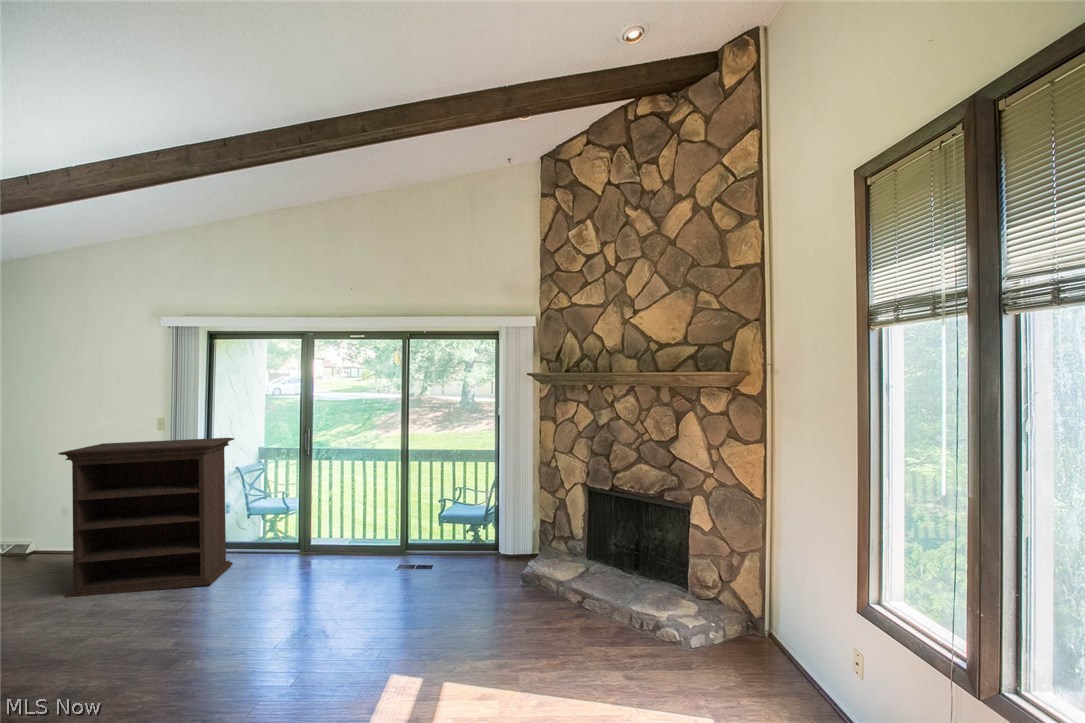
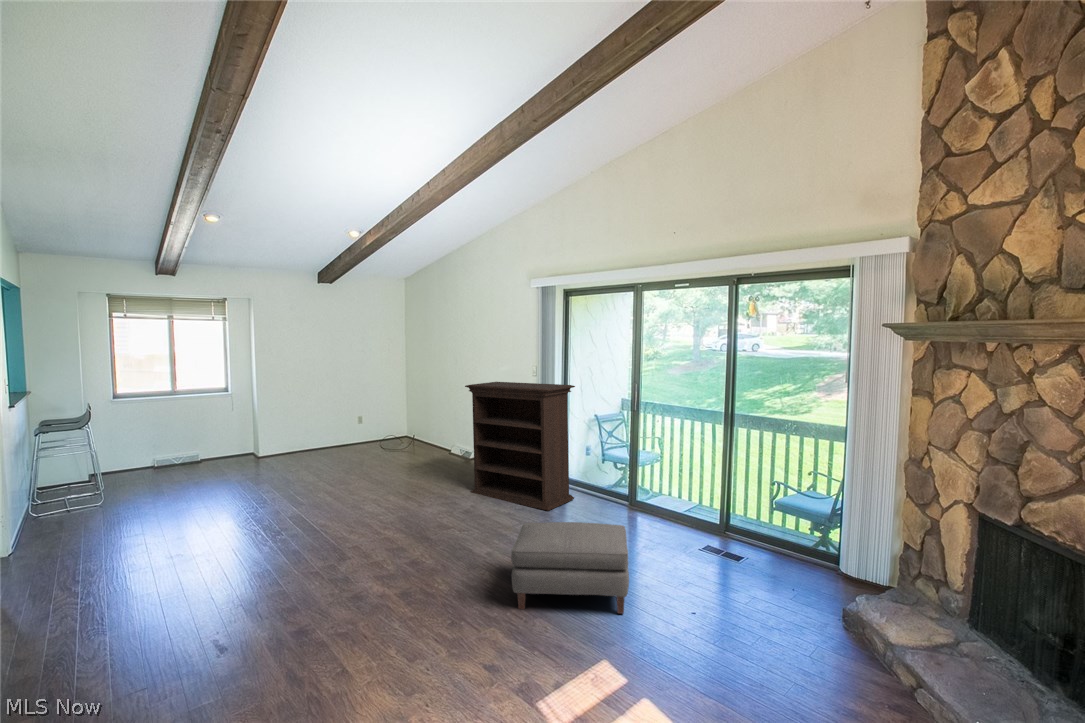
ottoman: none [239,565,379,687] -> present [511,522,629,614]

